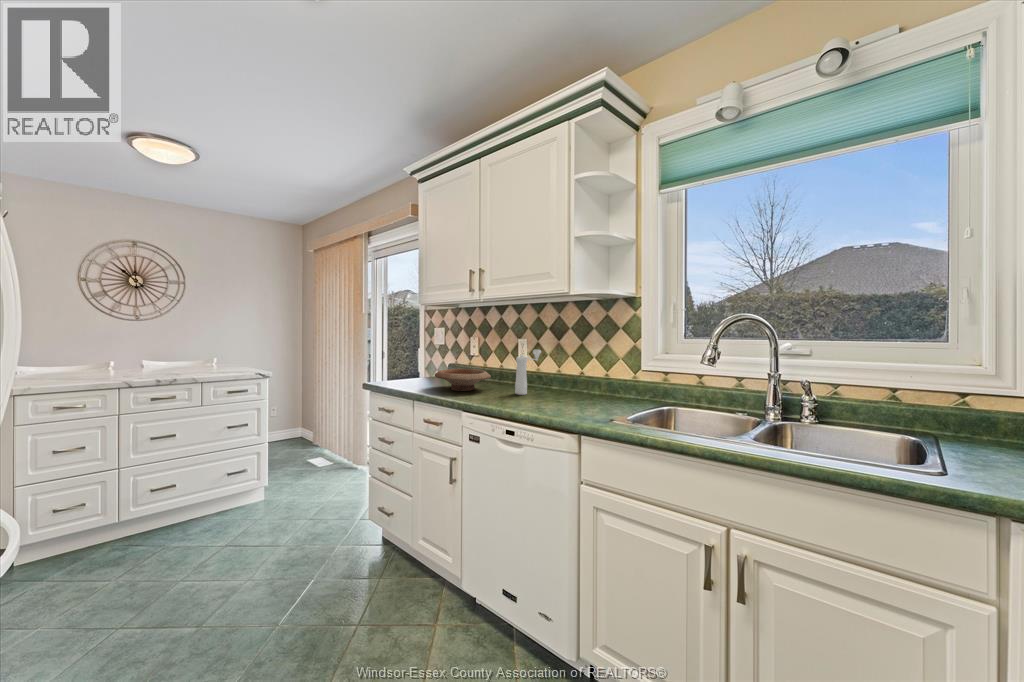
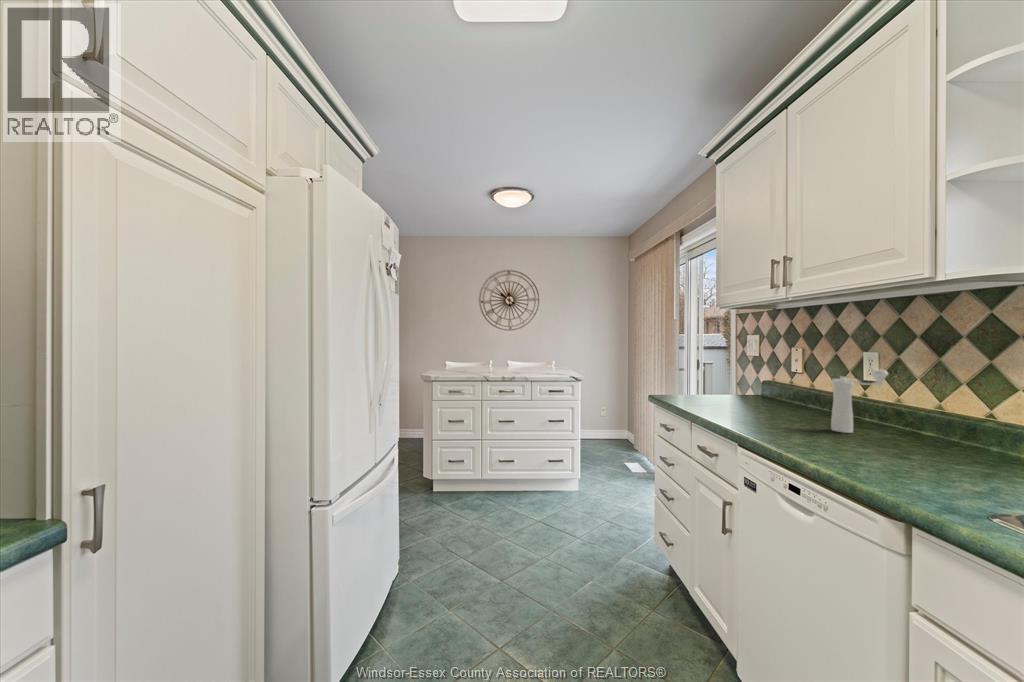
wooden bowl: present [435,369,491,391] -> none [718,388,799,416]

